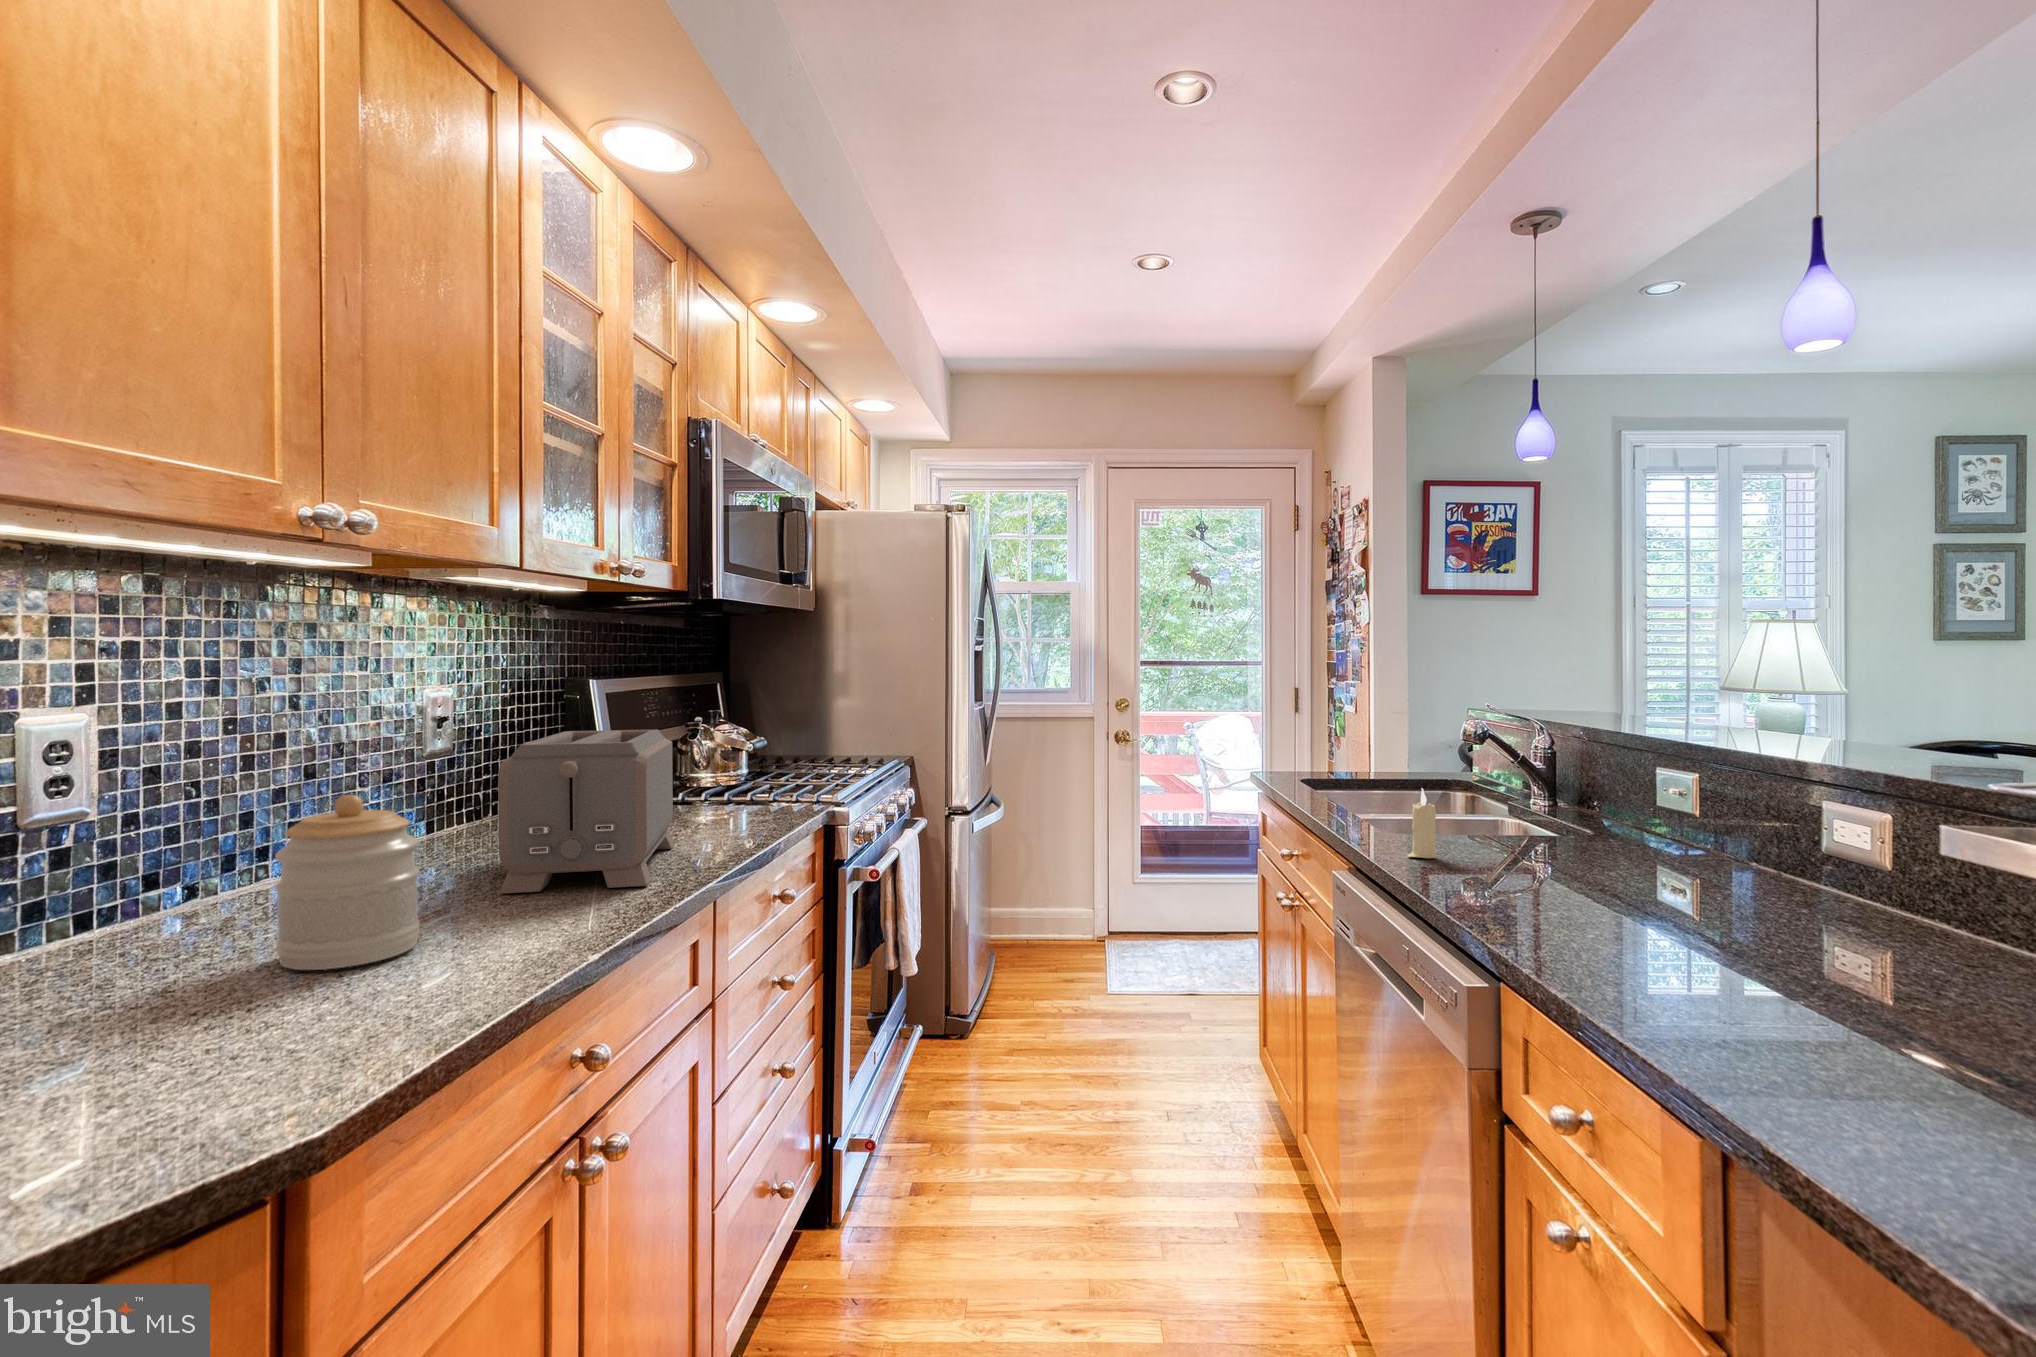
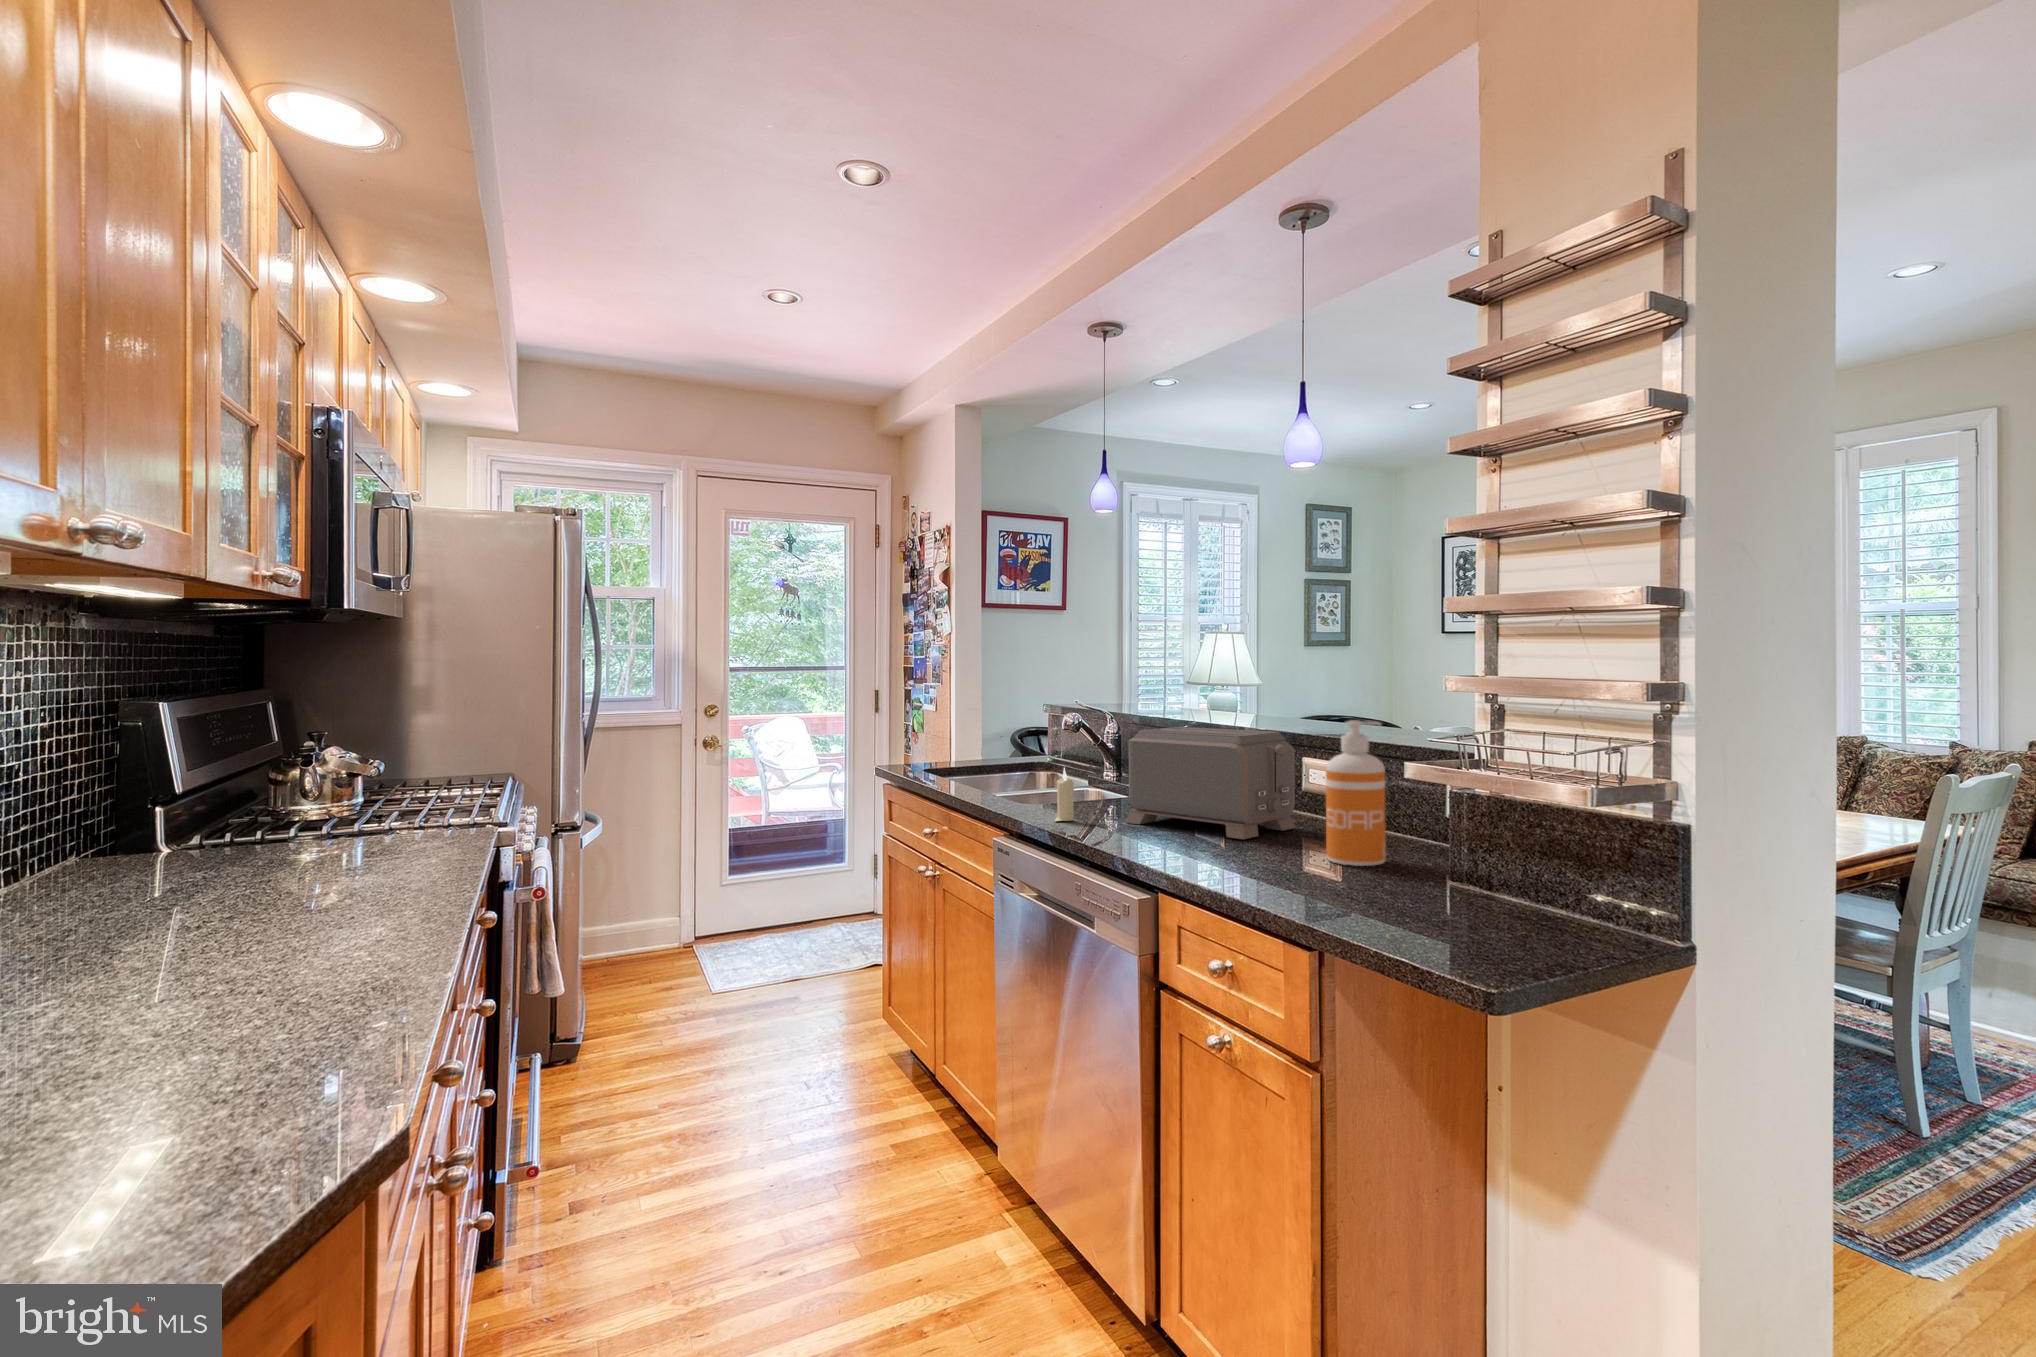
toaster: present [498,730,675,894] -> present [1125,727,1296,839]
soap dispenser: none [1830,751,1965,1009] -> present [1326,721,1386,866]
jar: present [275,795,420,970] -> none [74,829,246,1024]

